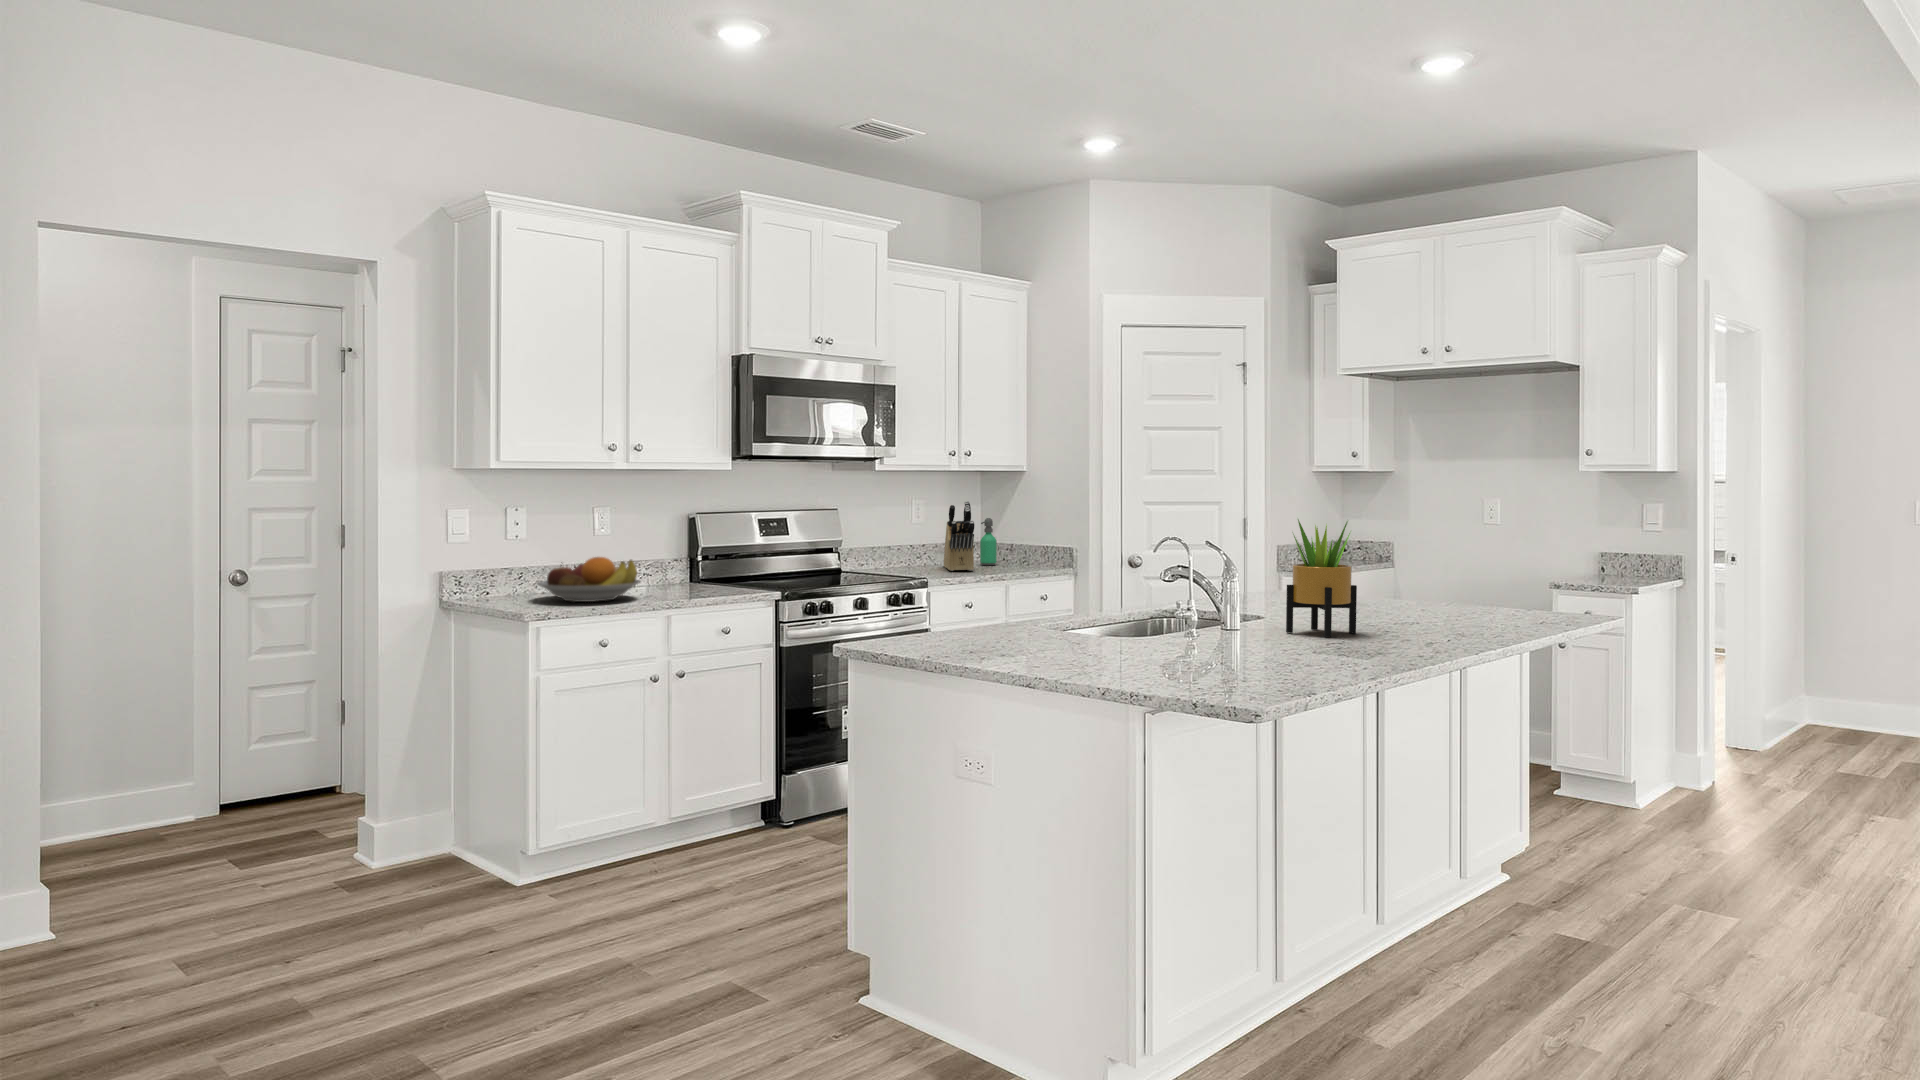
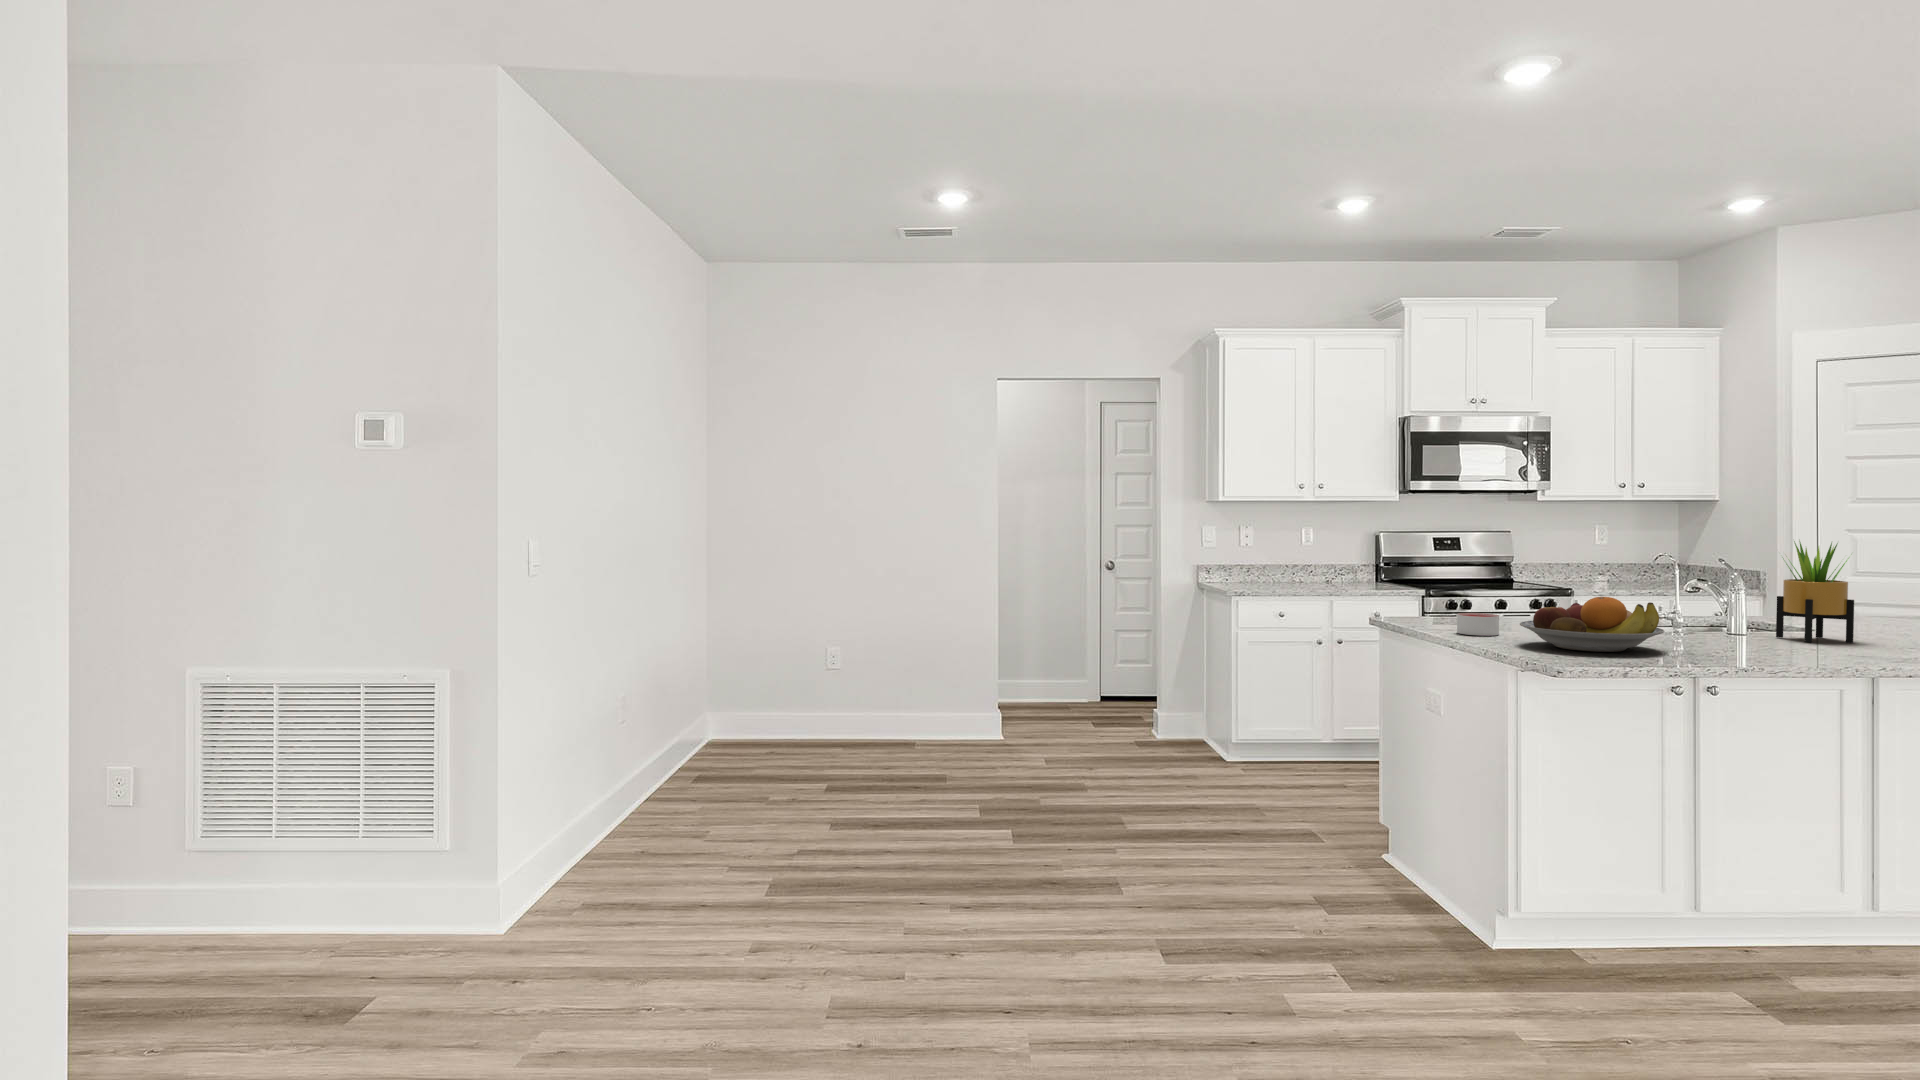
knife block: present [944,501,974,571] -> none [1611,525,1642,584]
soap dispenser: present [980,518,997,565] -> none [1658,540,1676,581]
fruit bowl: present [537,557,641,602] -> present [1520,597,1664,652]
candle: none [1000,630,1054,664] -> present [1457,613,1499,636]

